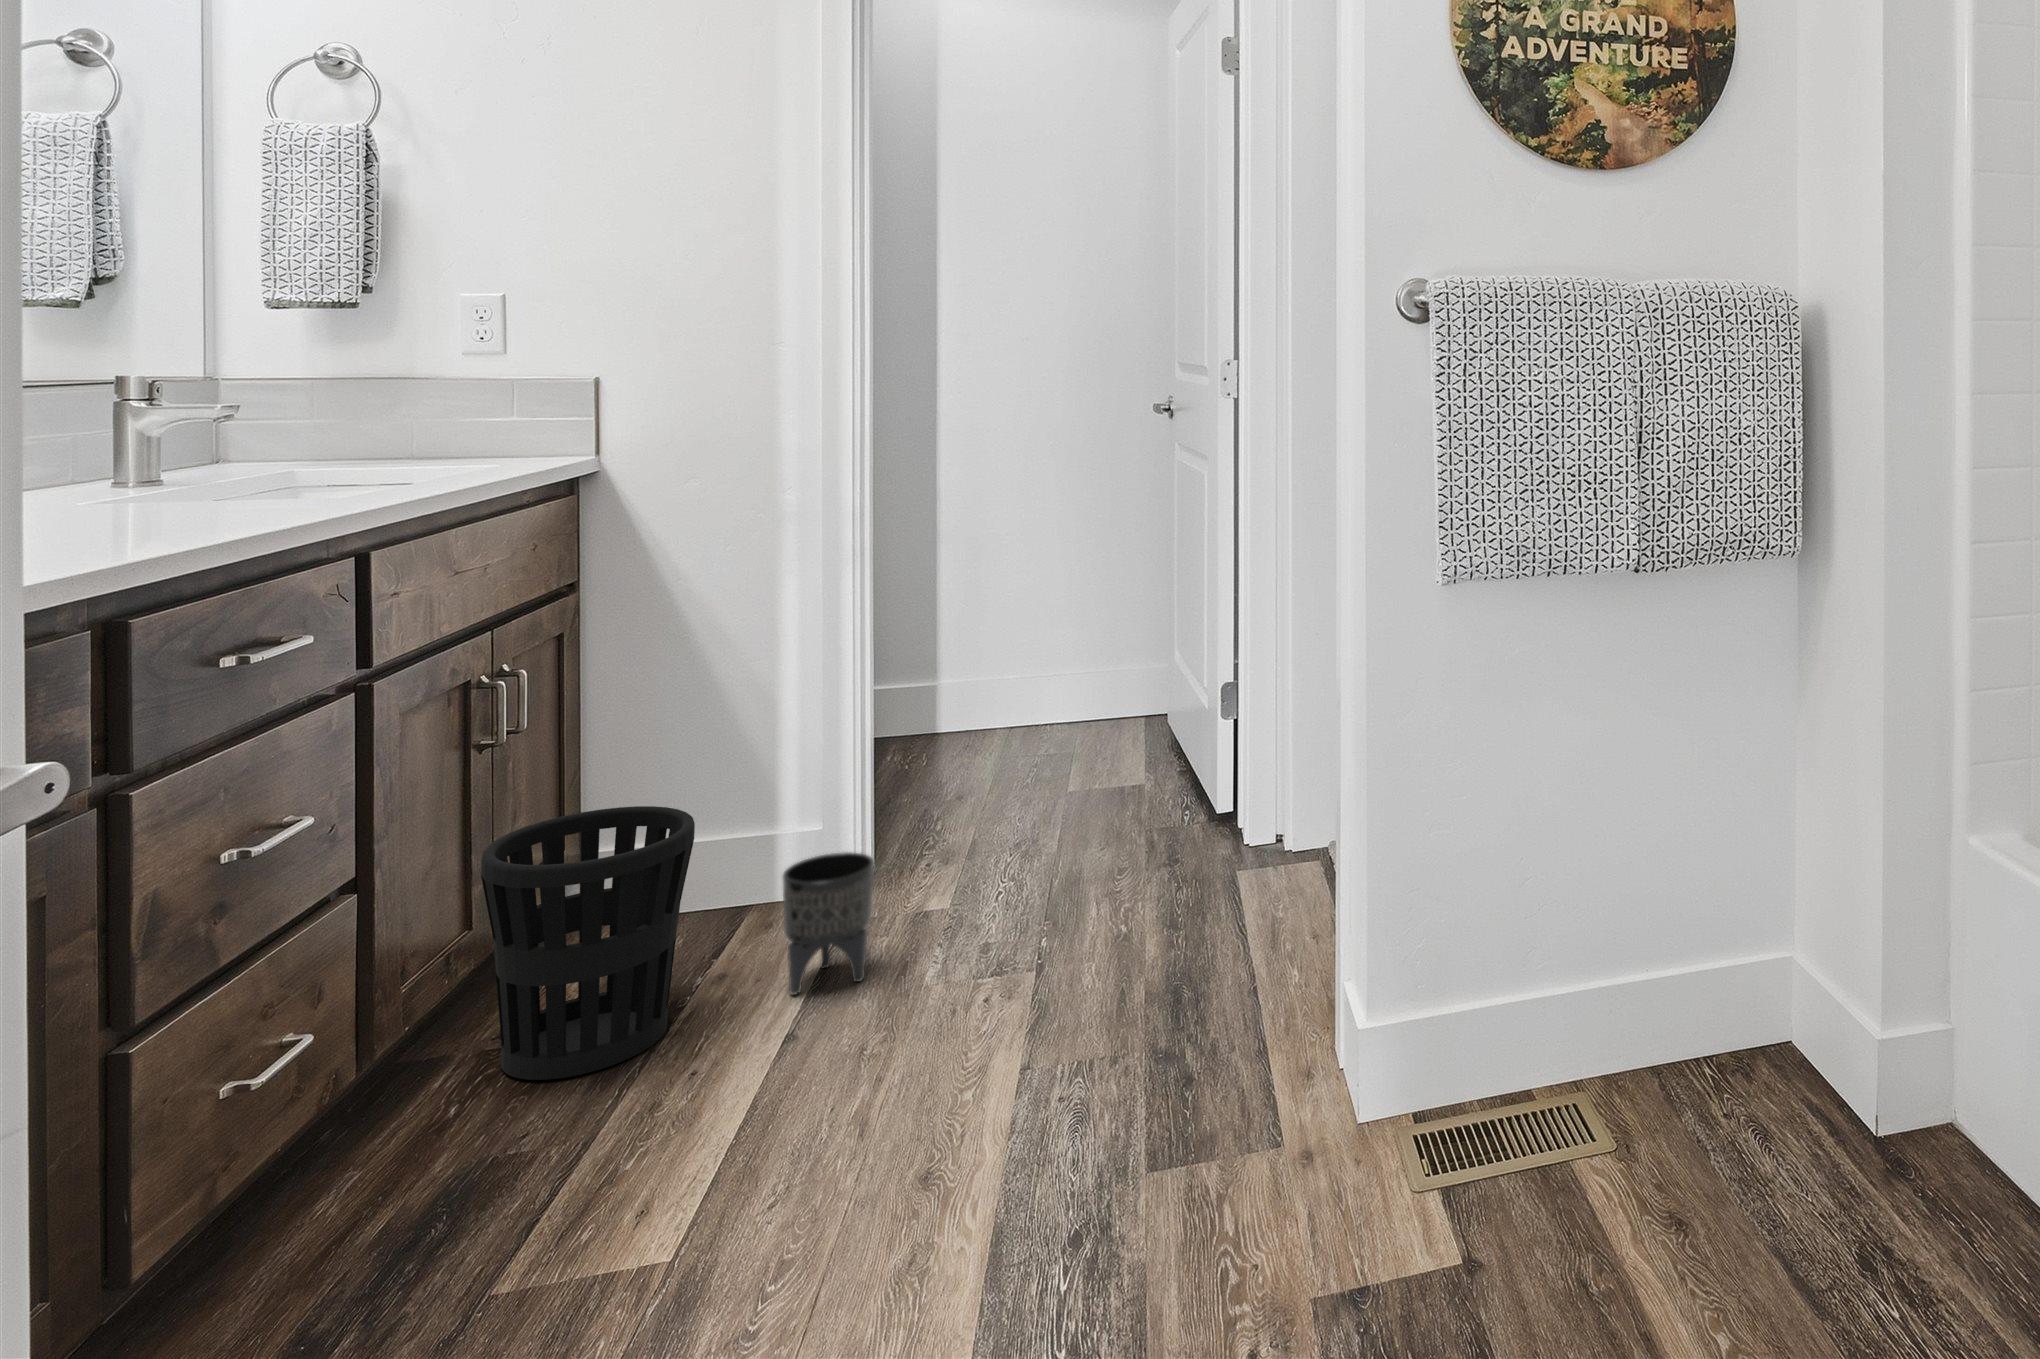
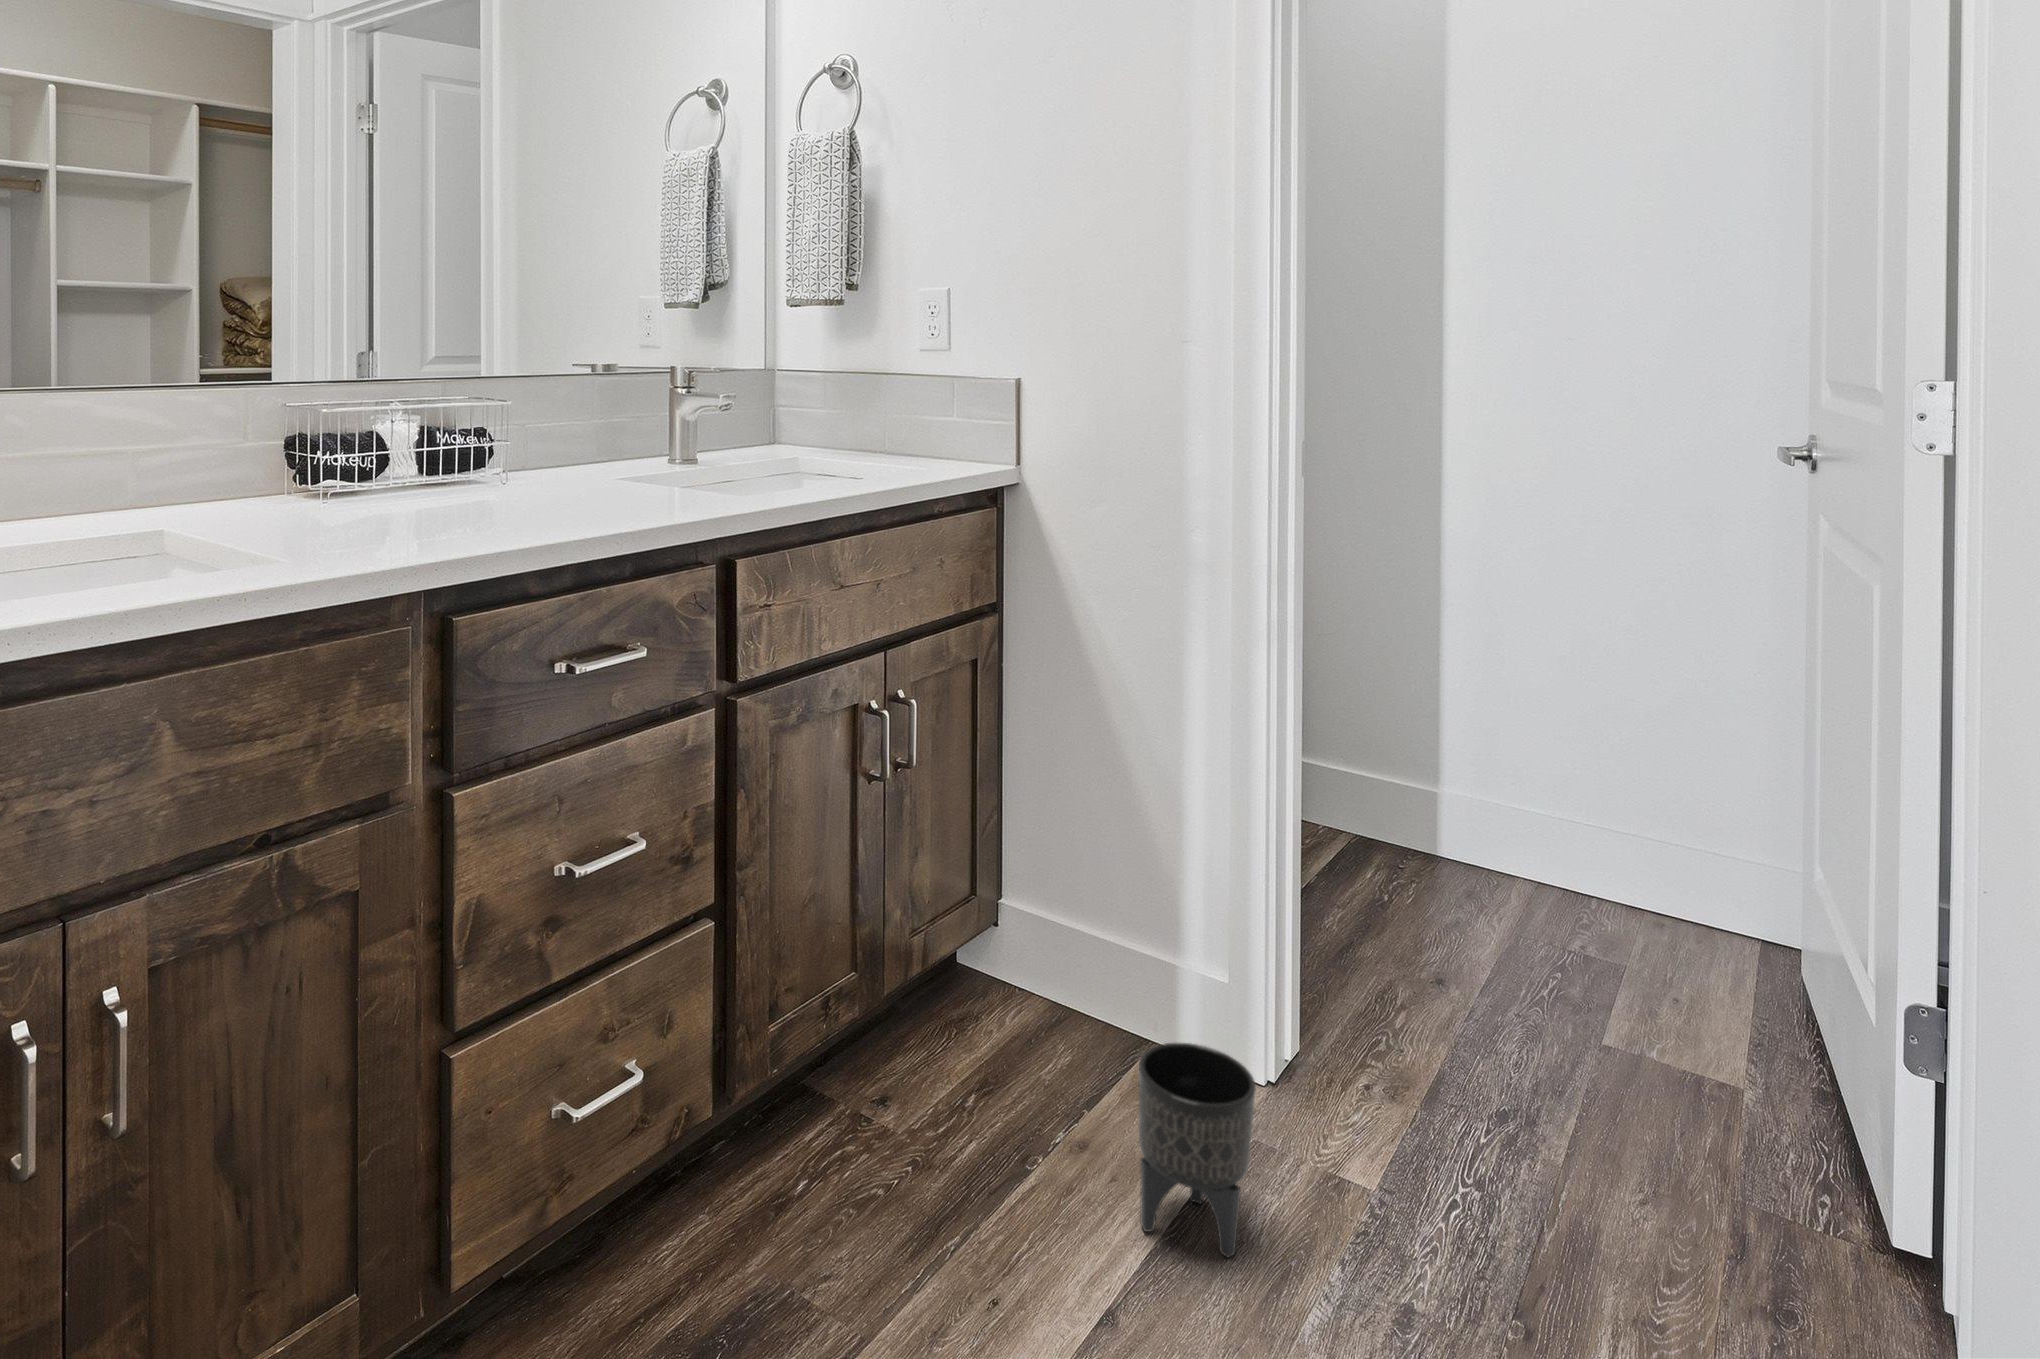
wastebasket: present [481,806,695,1080] -> none [833,882,1041,1225]

